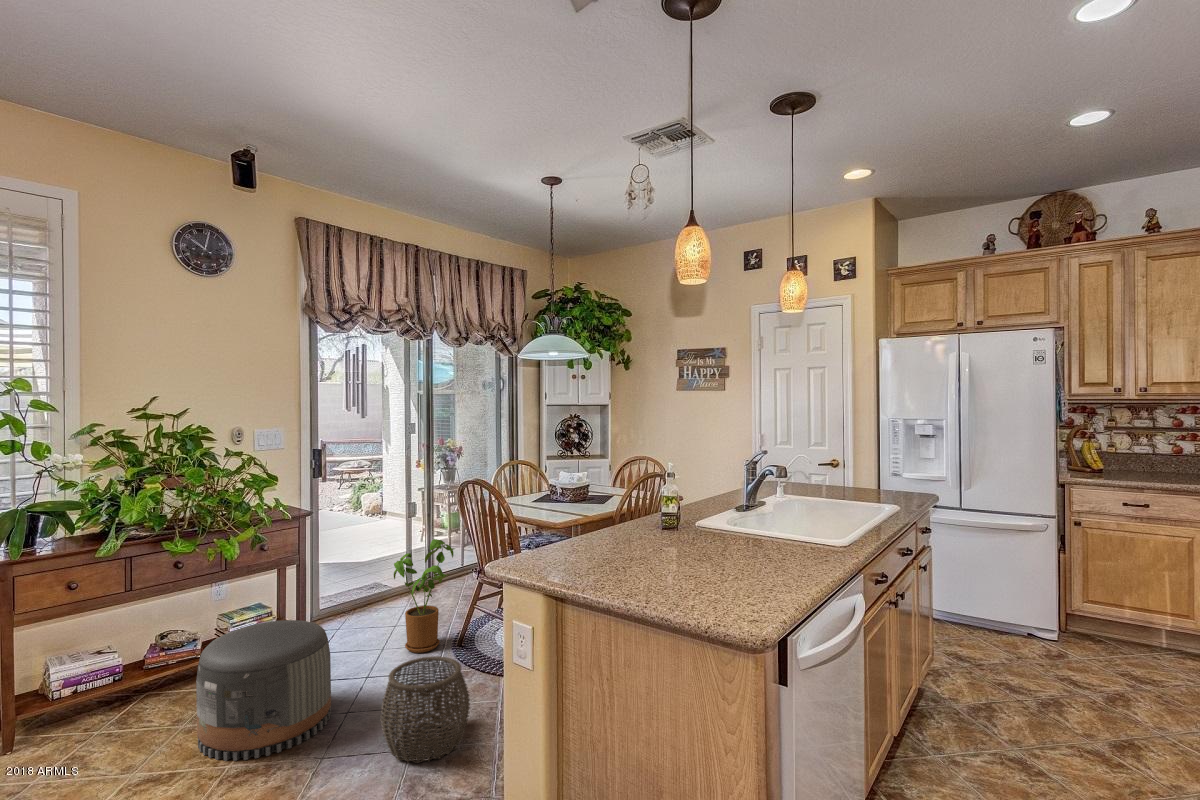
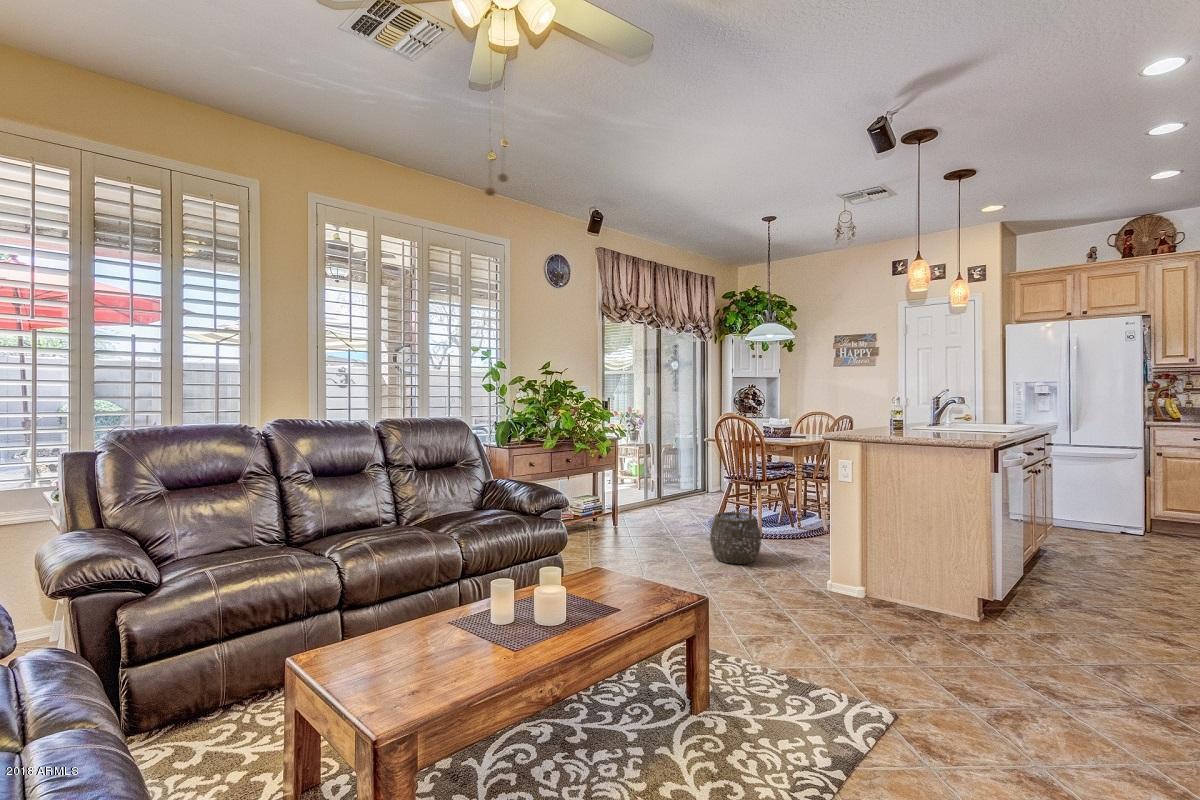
house plant: present [394,539,455,653] -> none [667,457,707,529]
pouf: present [196,620,331,761] -> none [596,493,666,560]

